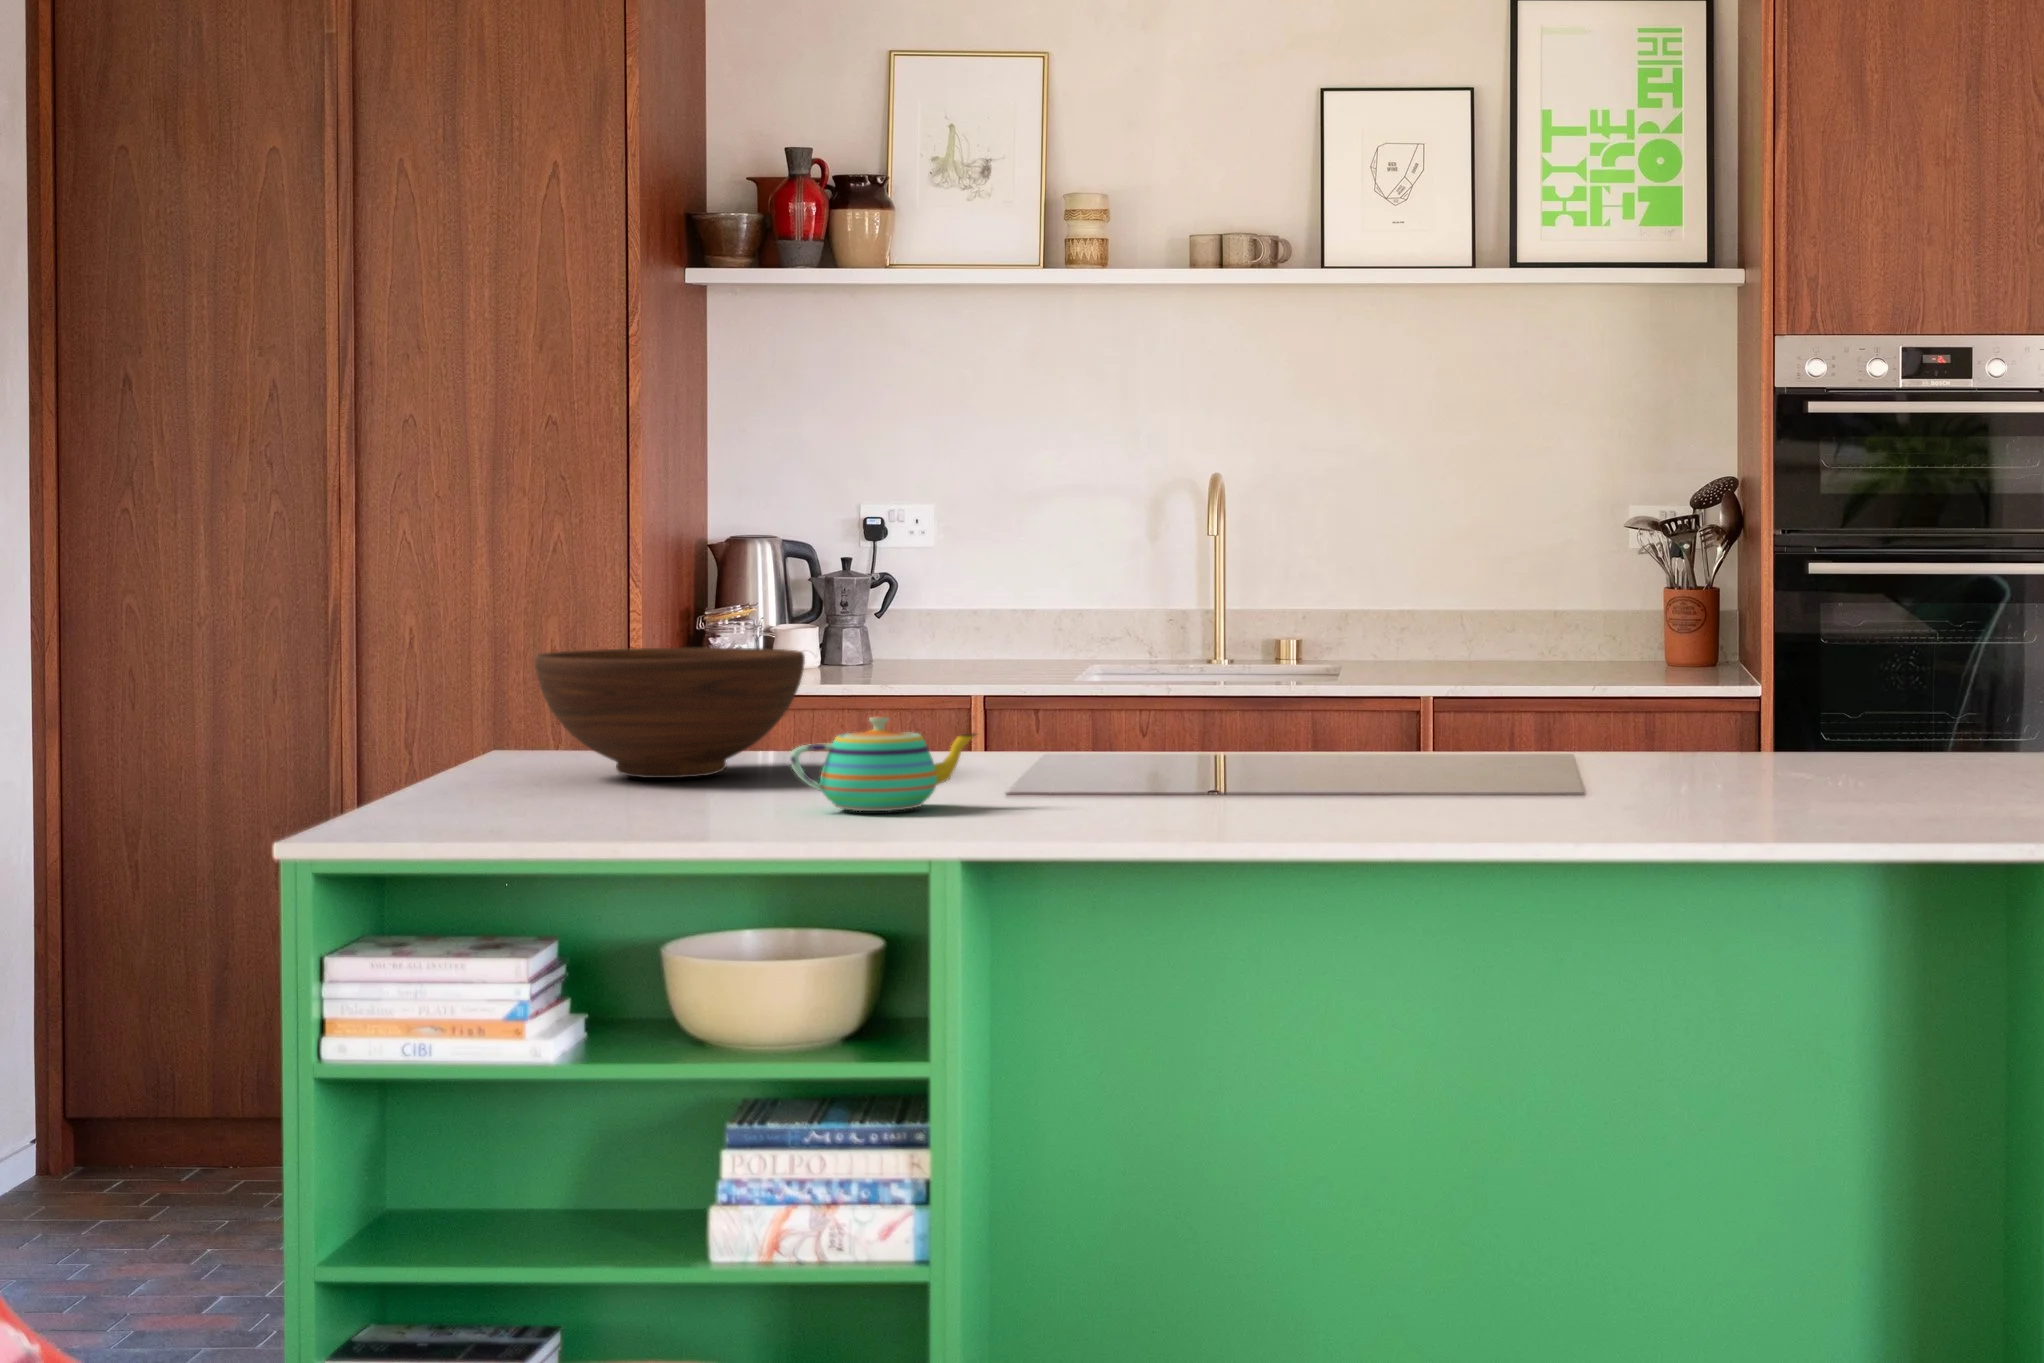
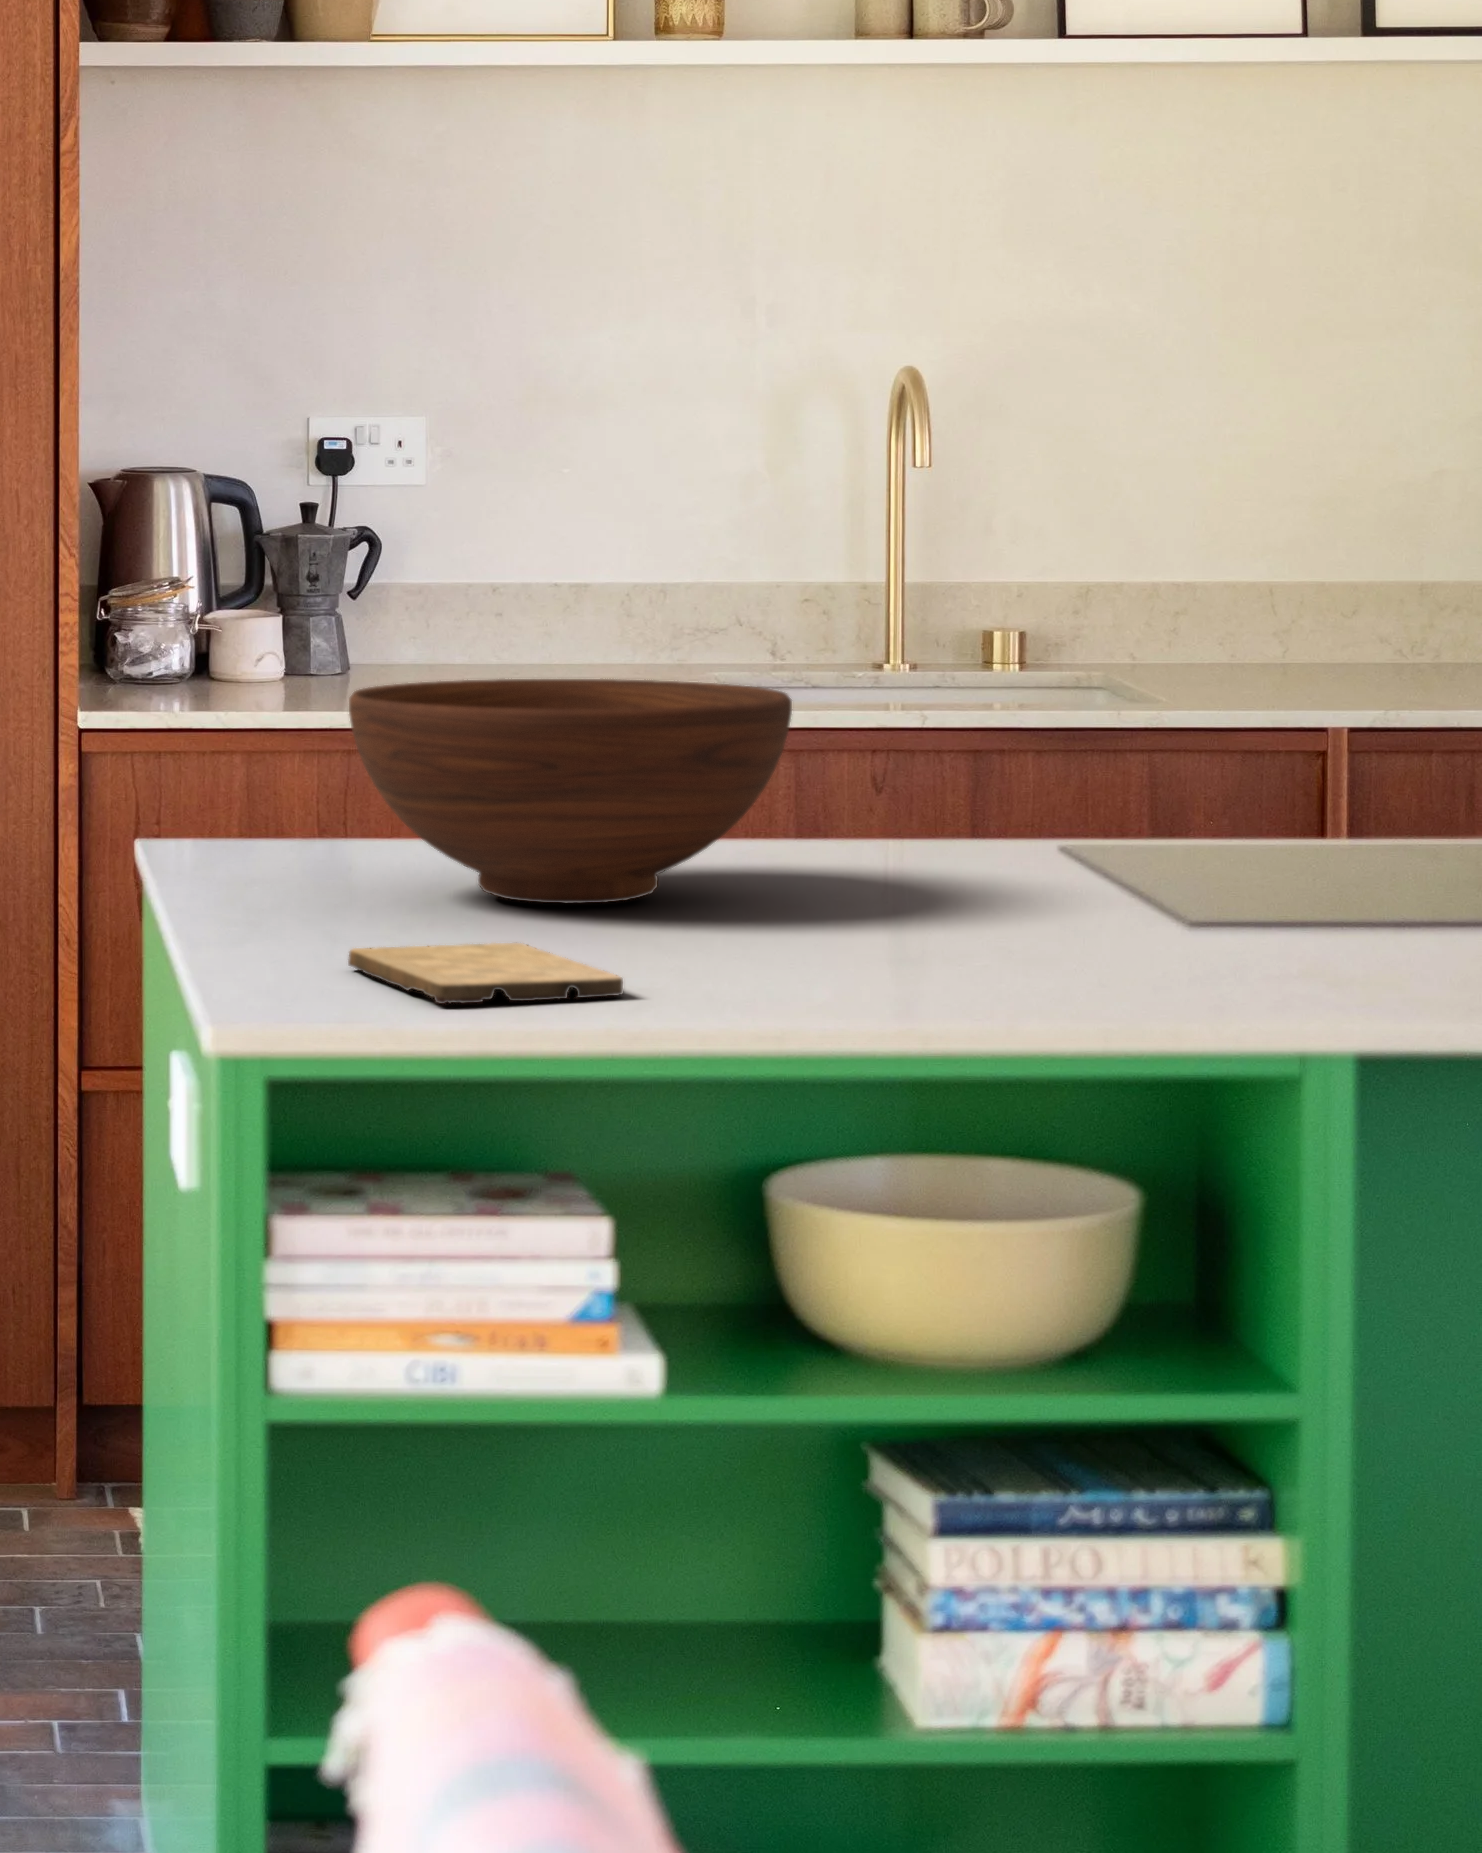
teapot: present [790,716,976,811] -> none [1017,812,1296,974]
cutting board: none [410,793,539,821] -> present [348,943,623,1004]

